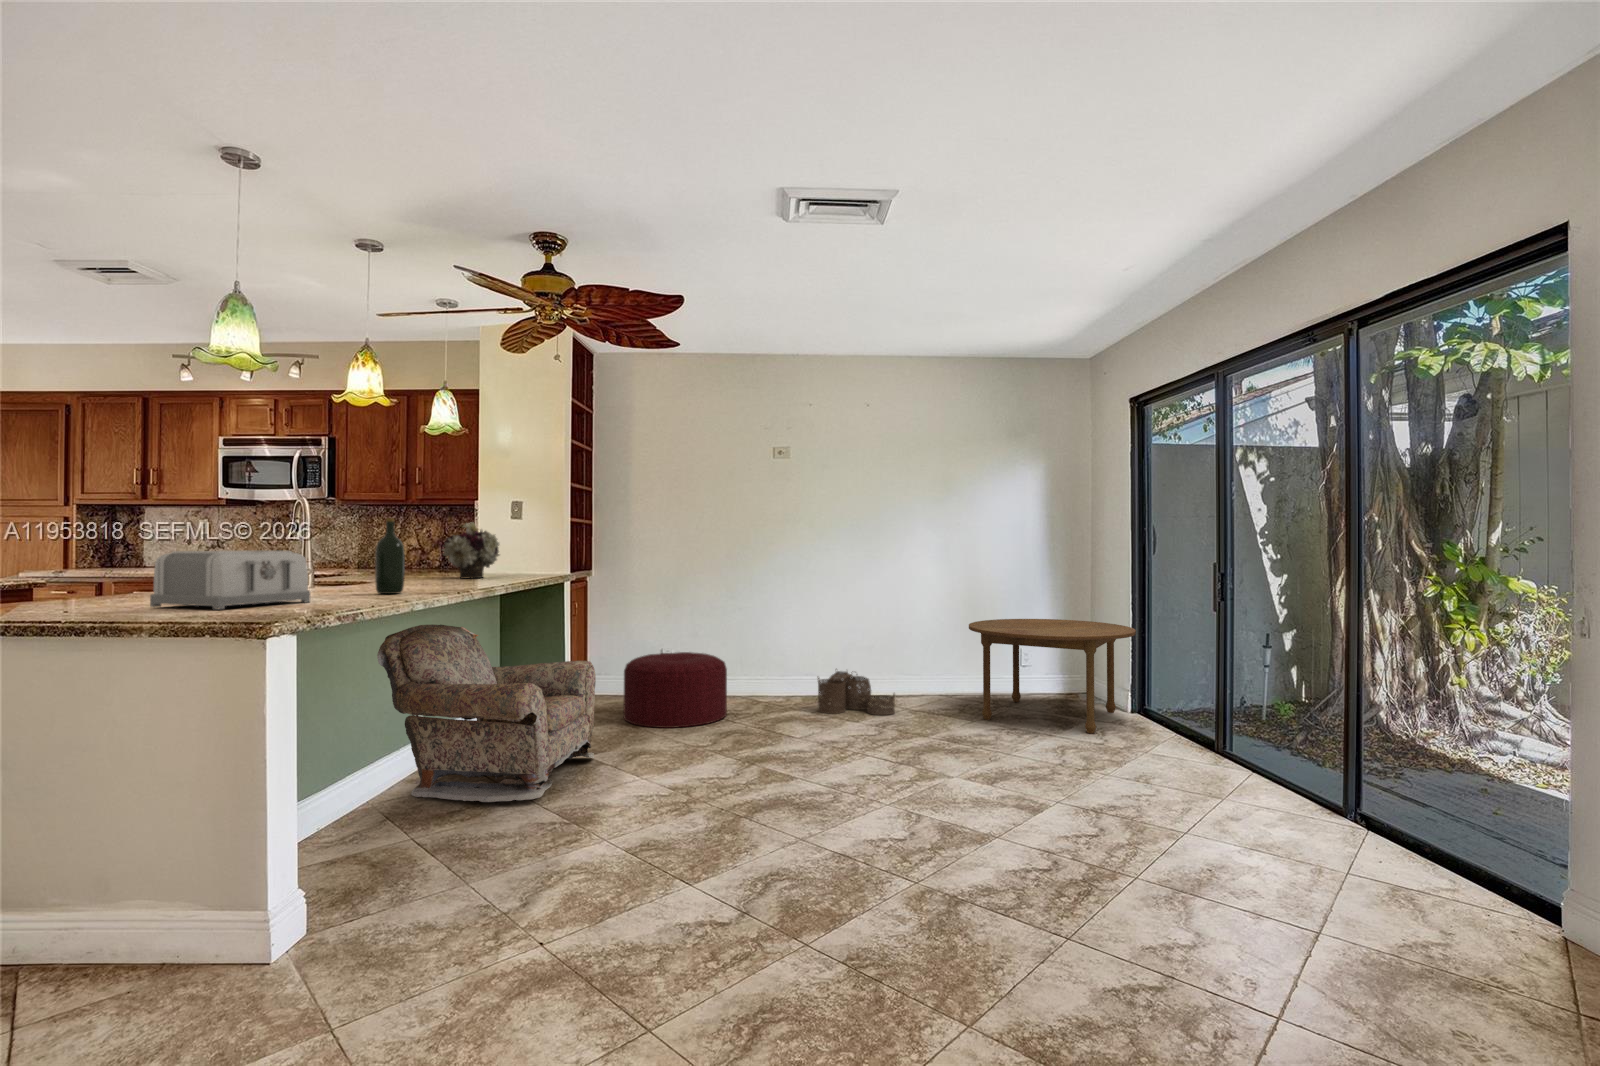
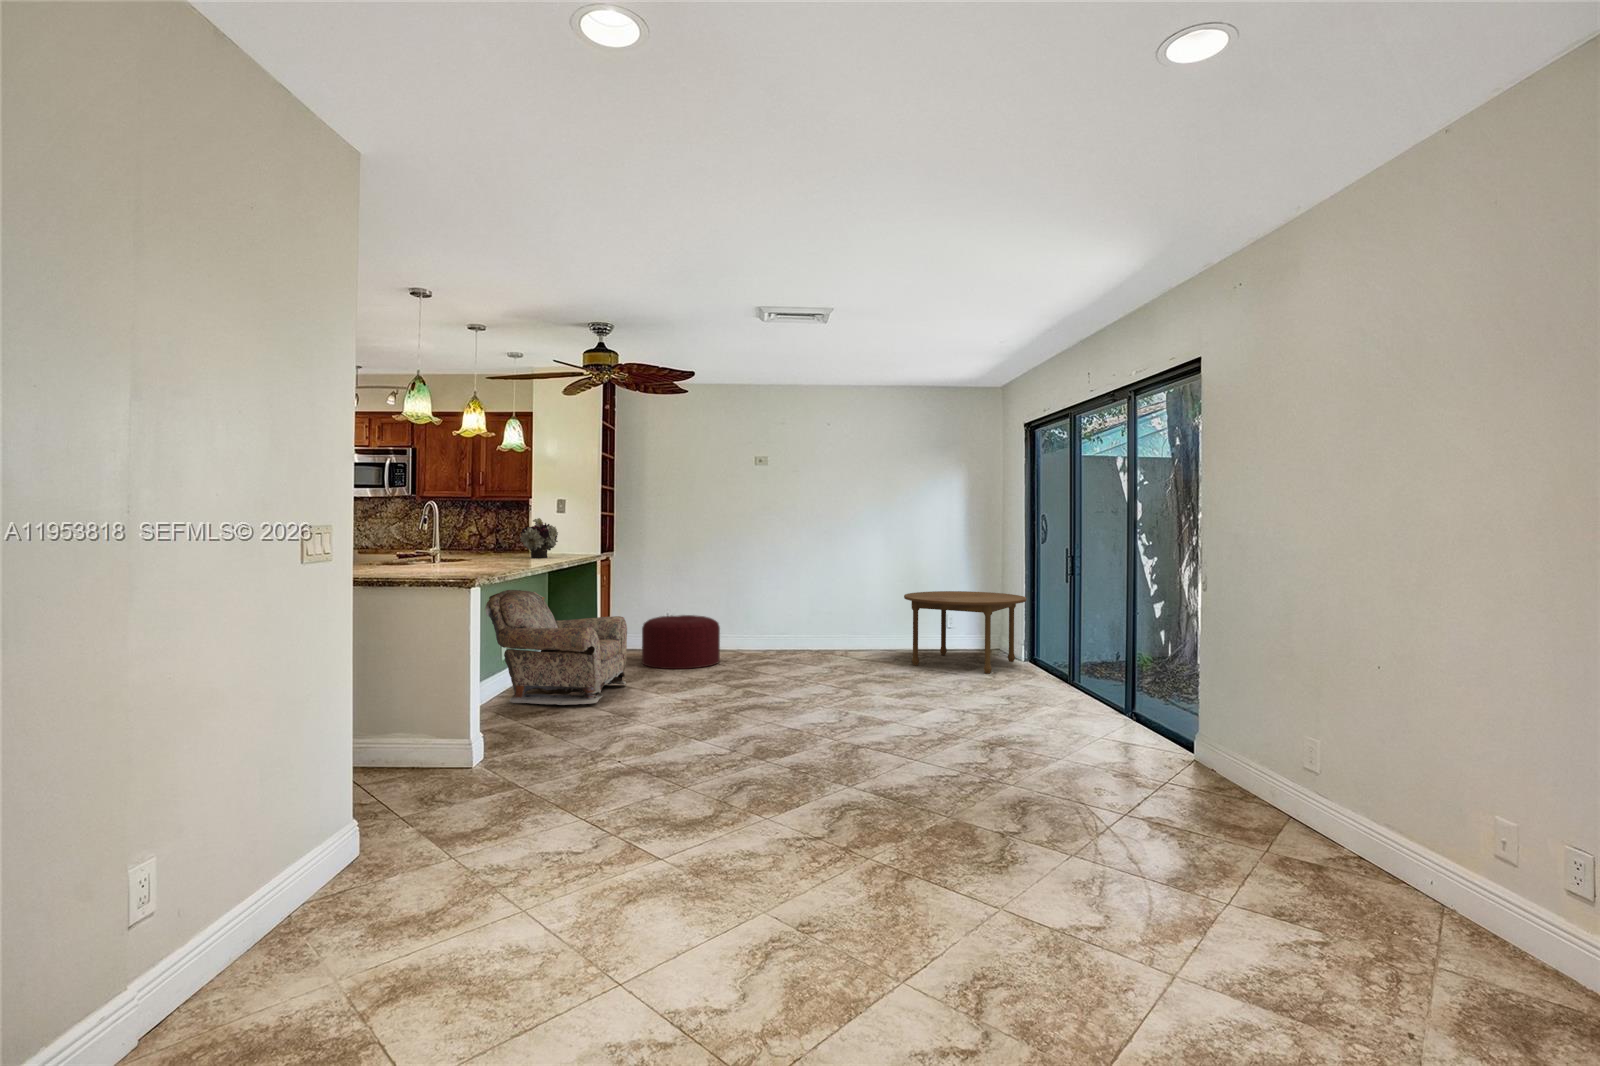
wine bottle: present [375,518,405,594] -> none [498,519,516,567]
toaster: present [150,551,311,610] -> none [385,540,471,574]
woven basket: present [818,671,895,715] -> none [789,629,848,662]

